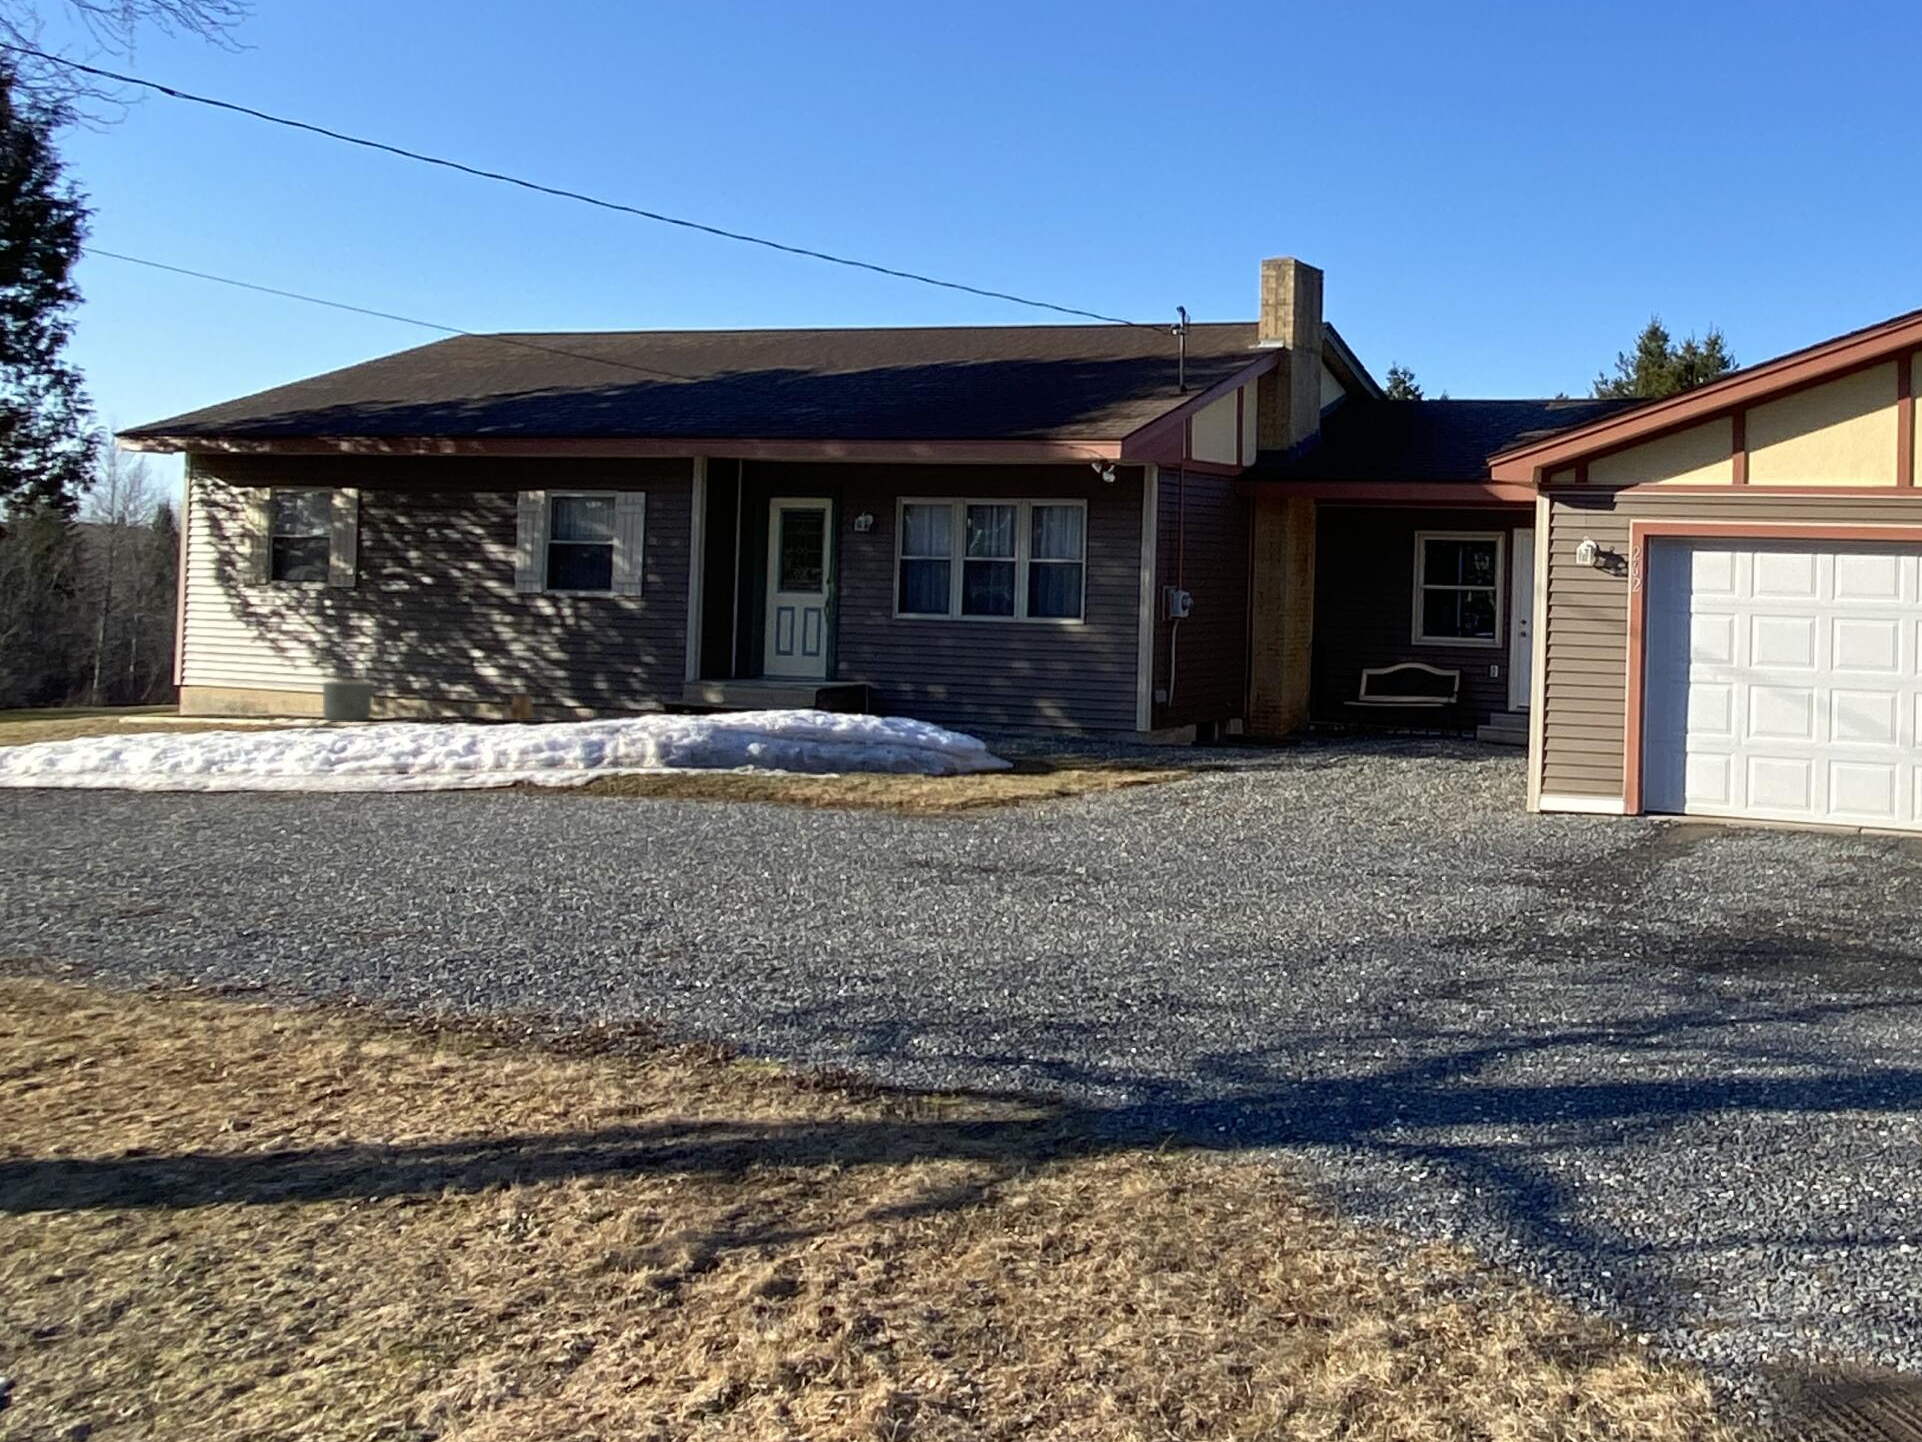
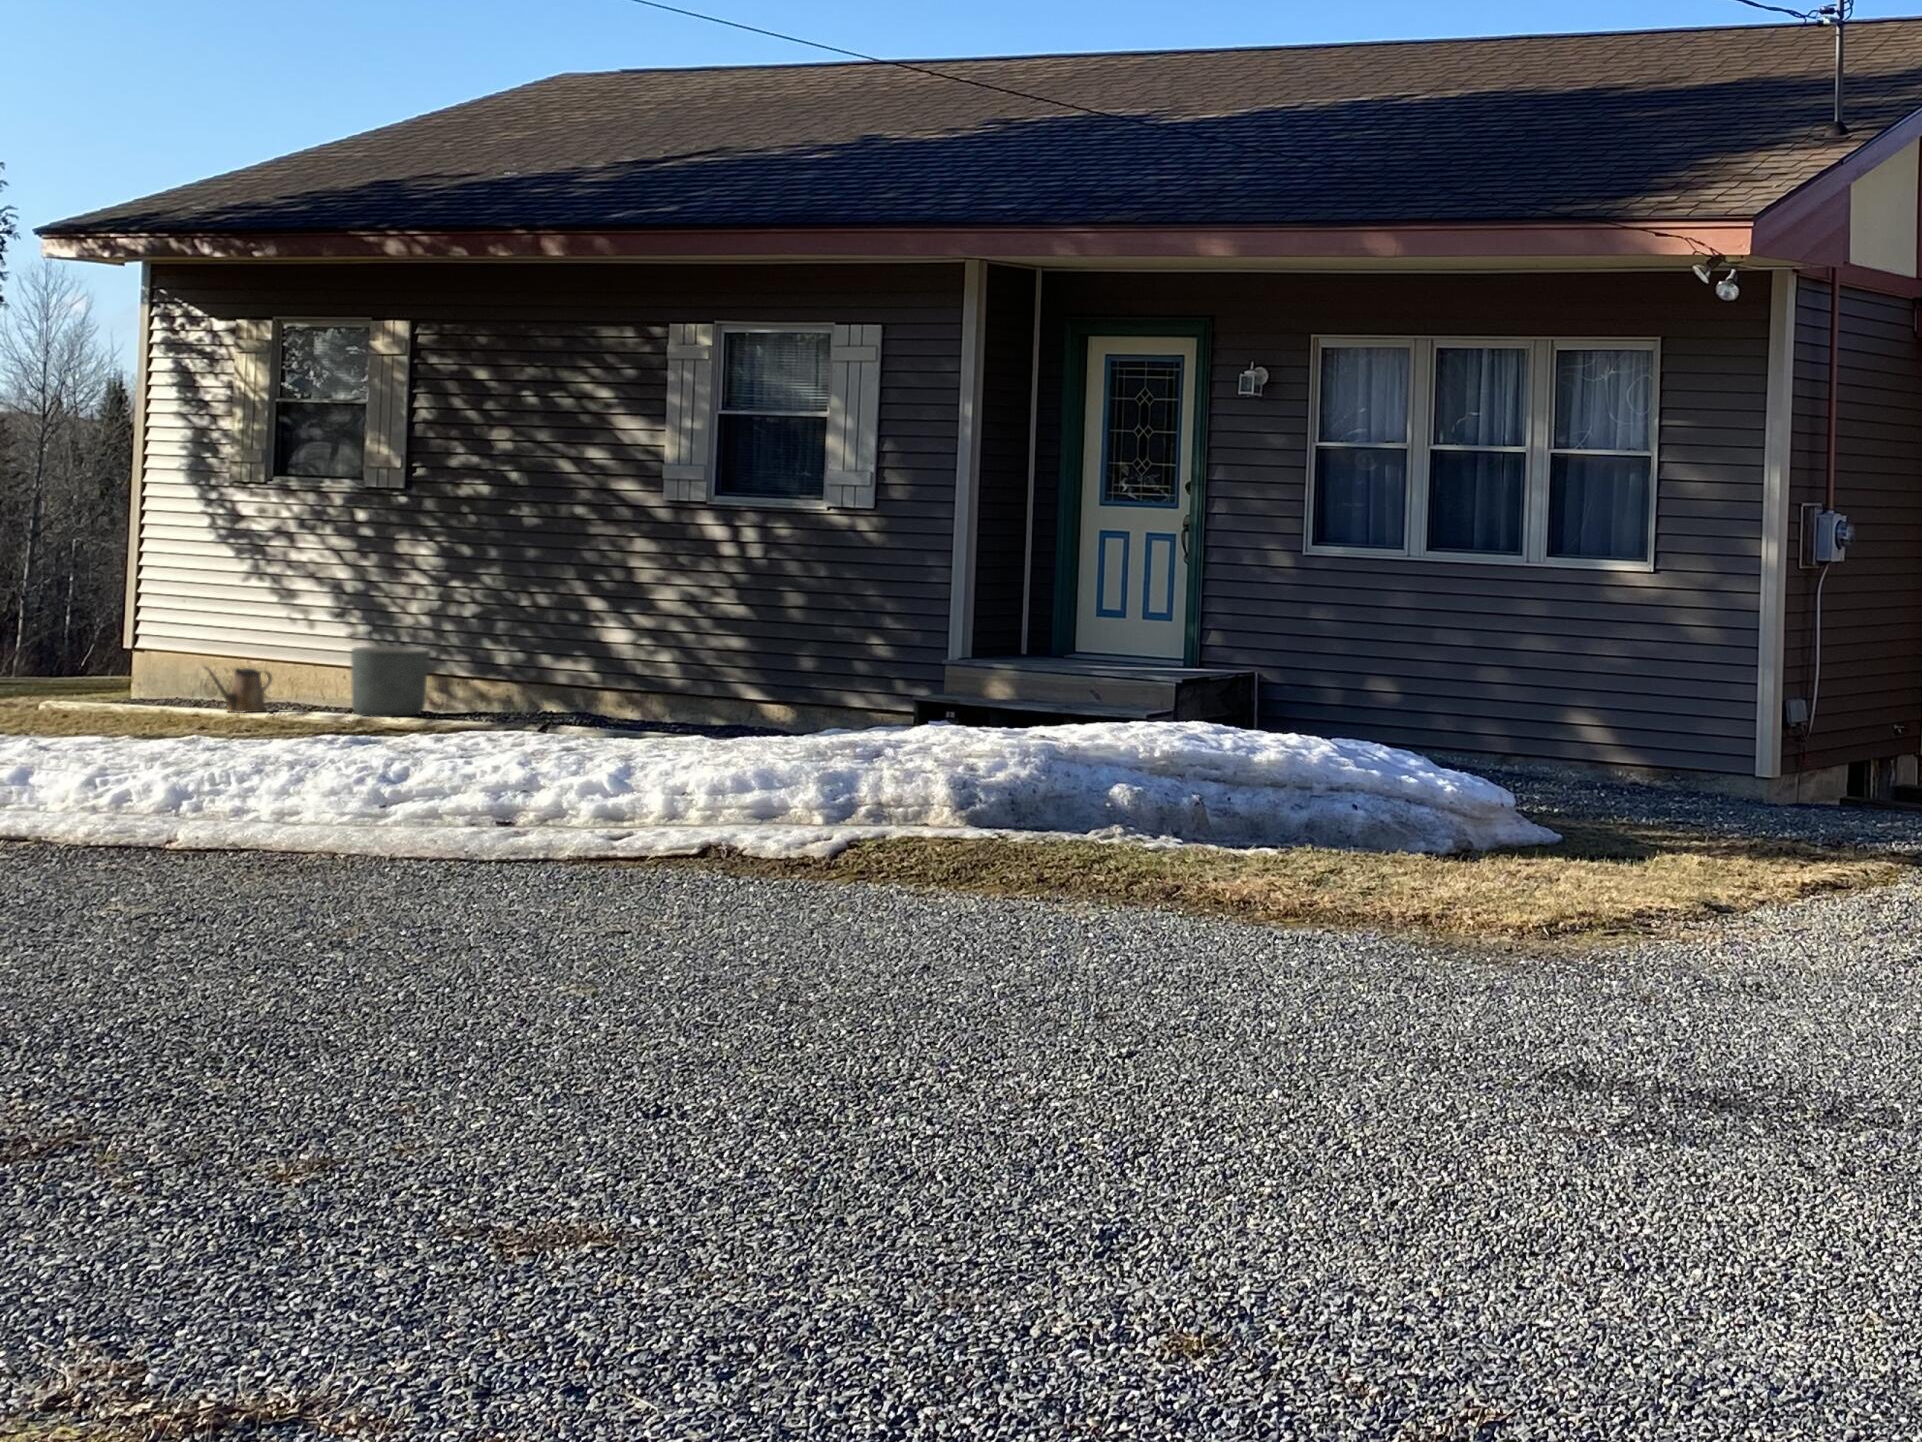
watering can: present [504,692,534,719] -> present [205,667,272,713]

